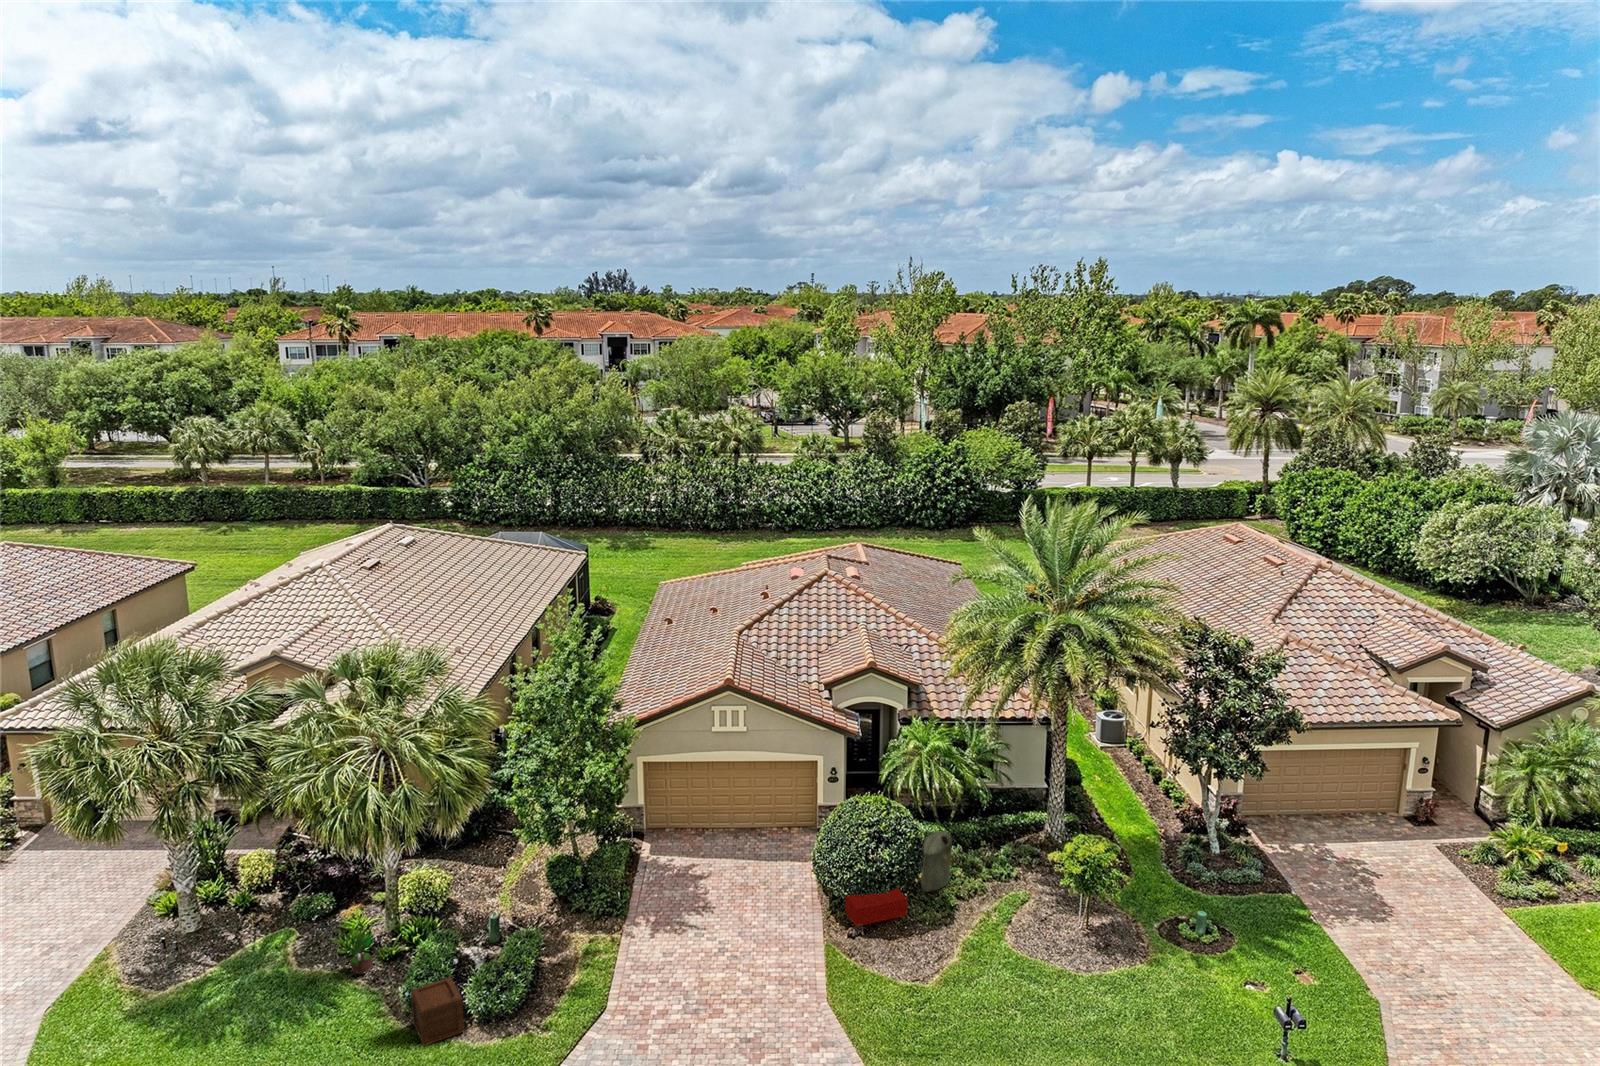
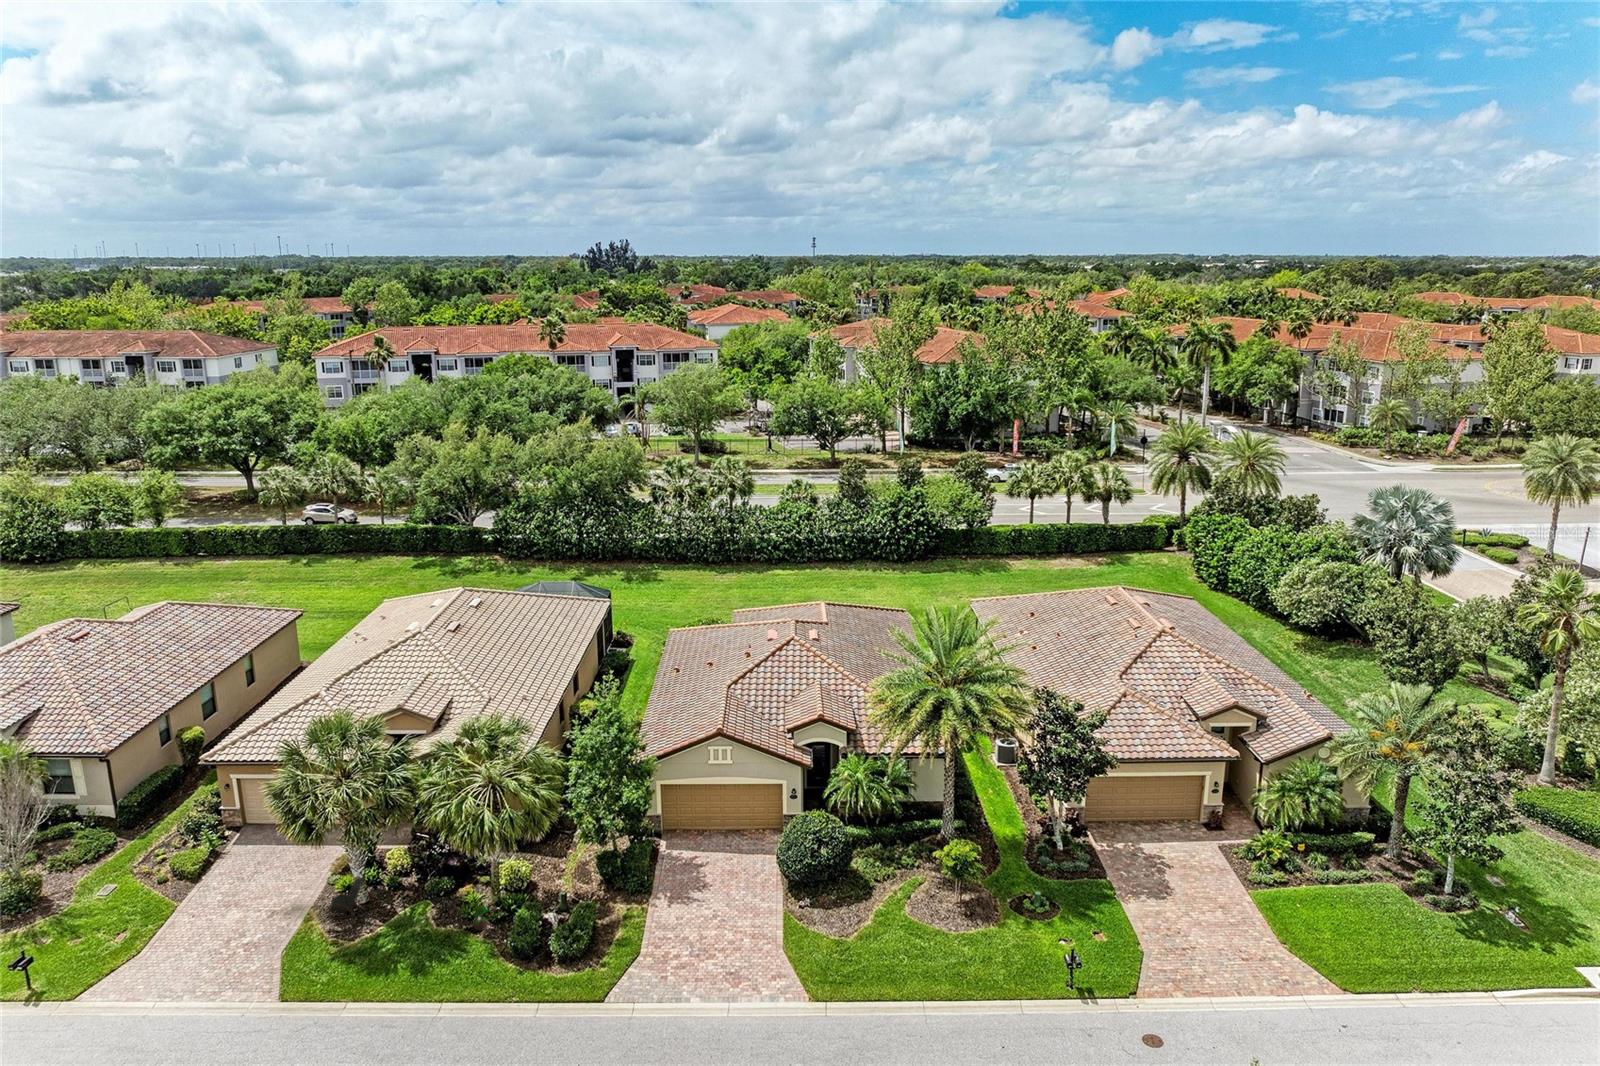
trash can: present [921,831,952,892] -> none [850,836,872,877]
bench: present [845,888,908,932] -> none [797,873,838,905]
lounge chair: none [130,893,187,959] -> present [329,878,362,920]
wooden crate: present [411,977,464,1046] -> none [517,932,551,975]

